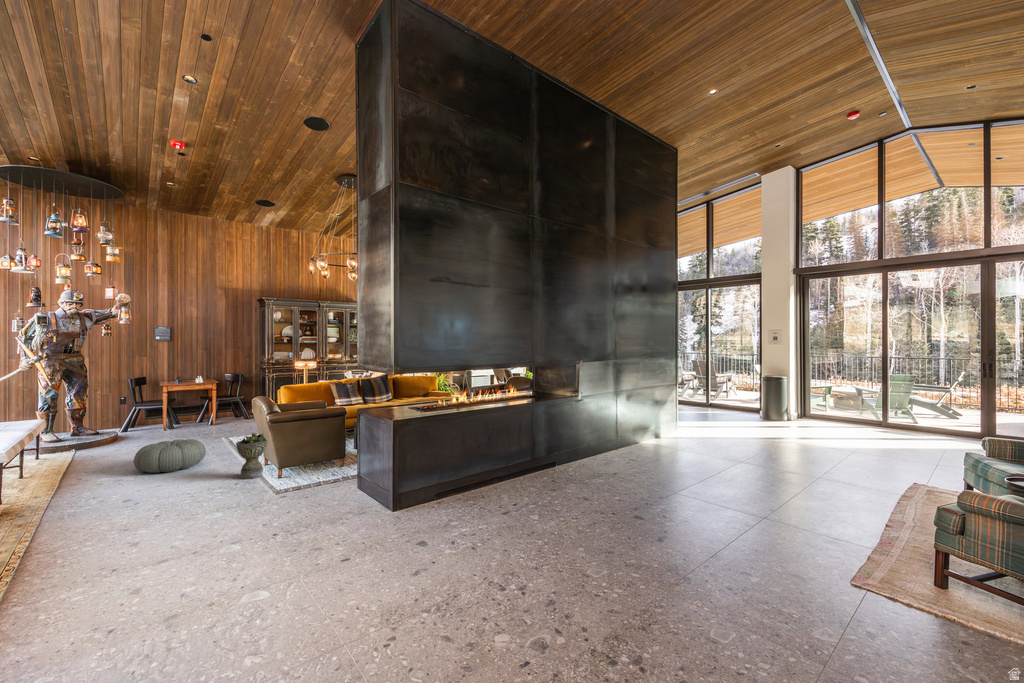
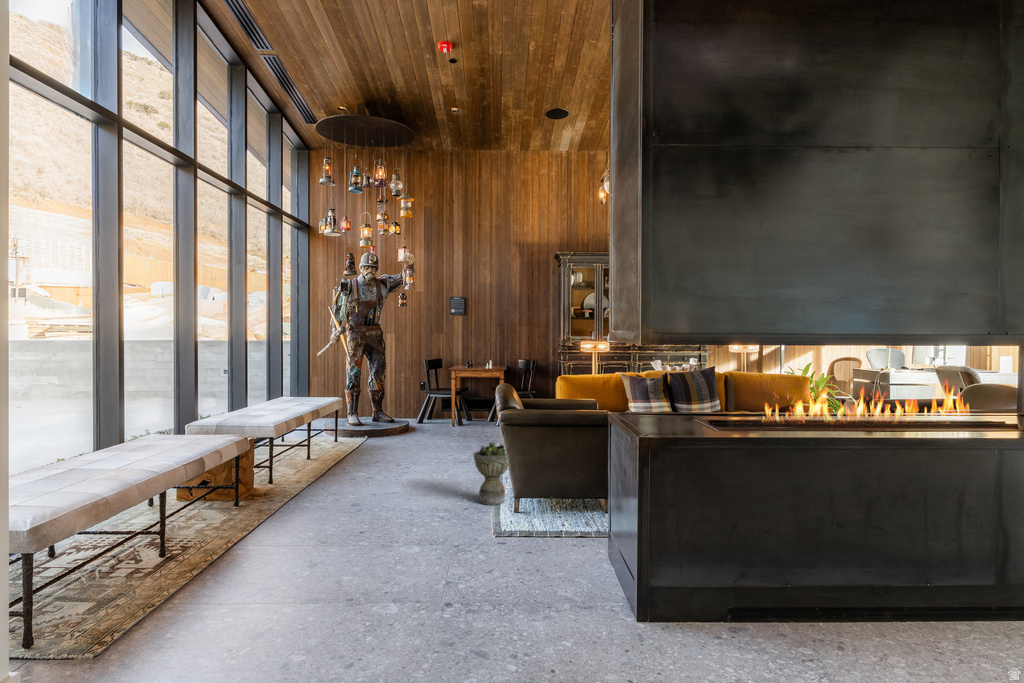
pouf: present [134,439,206,473] -> none [390,438,459,476]

